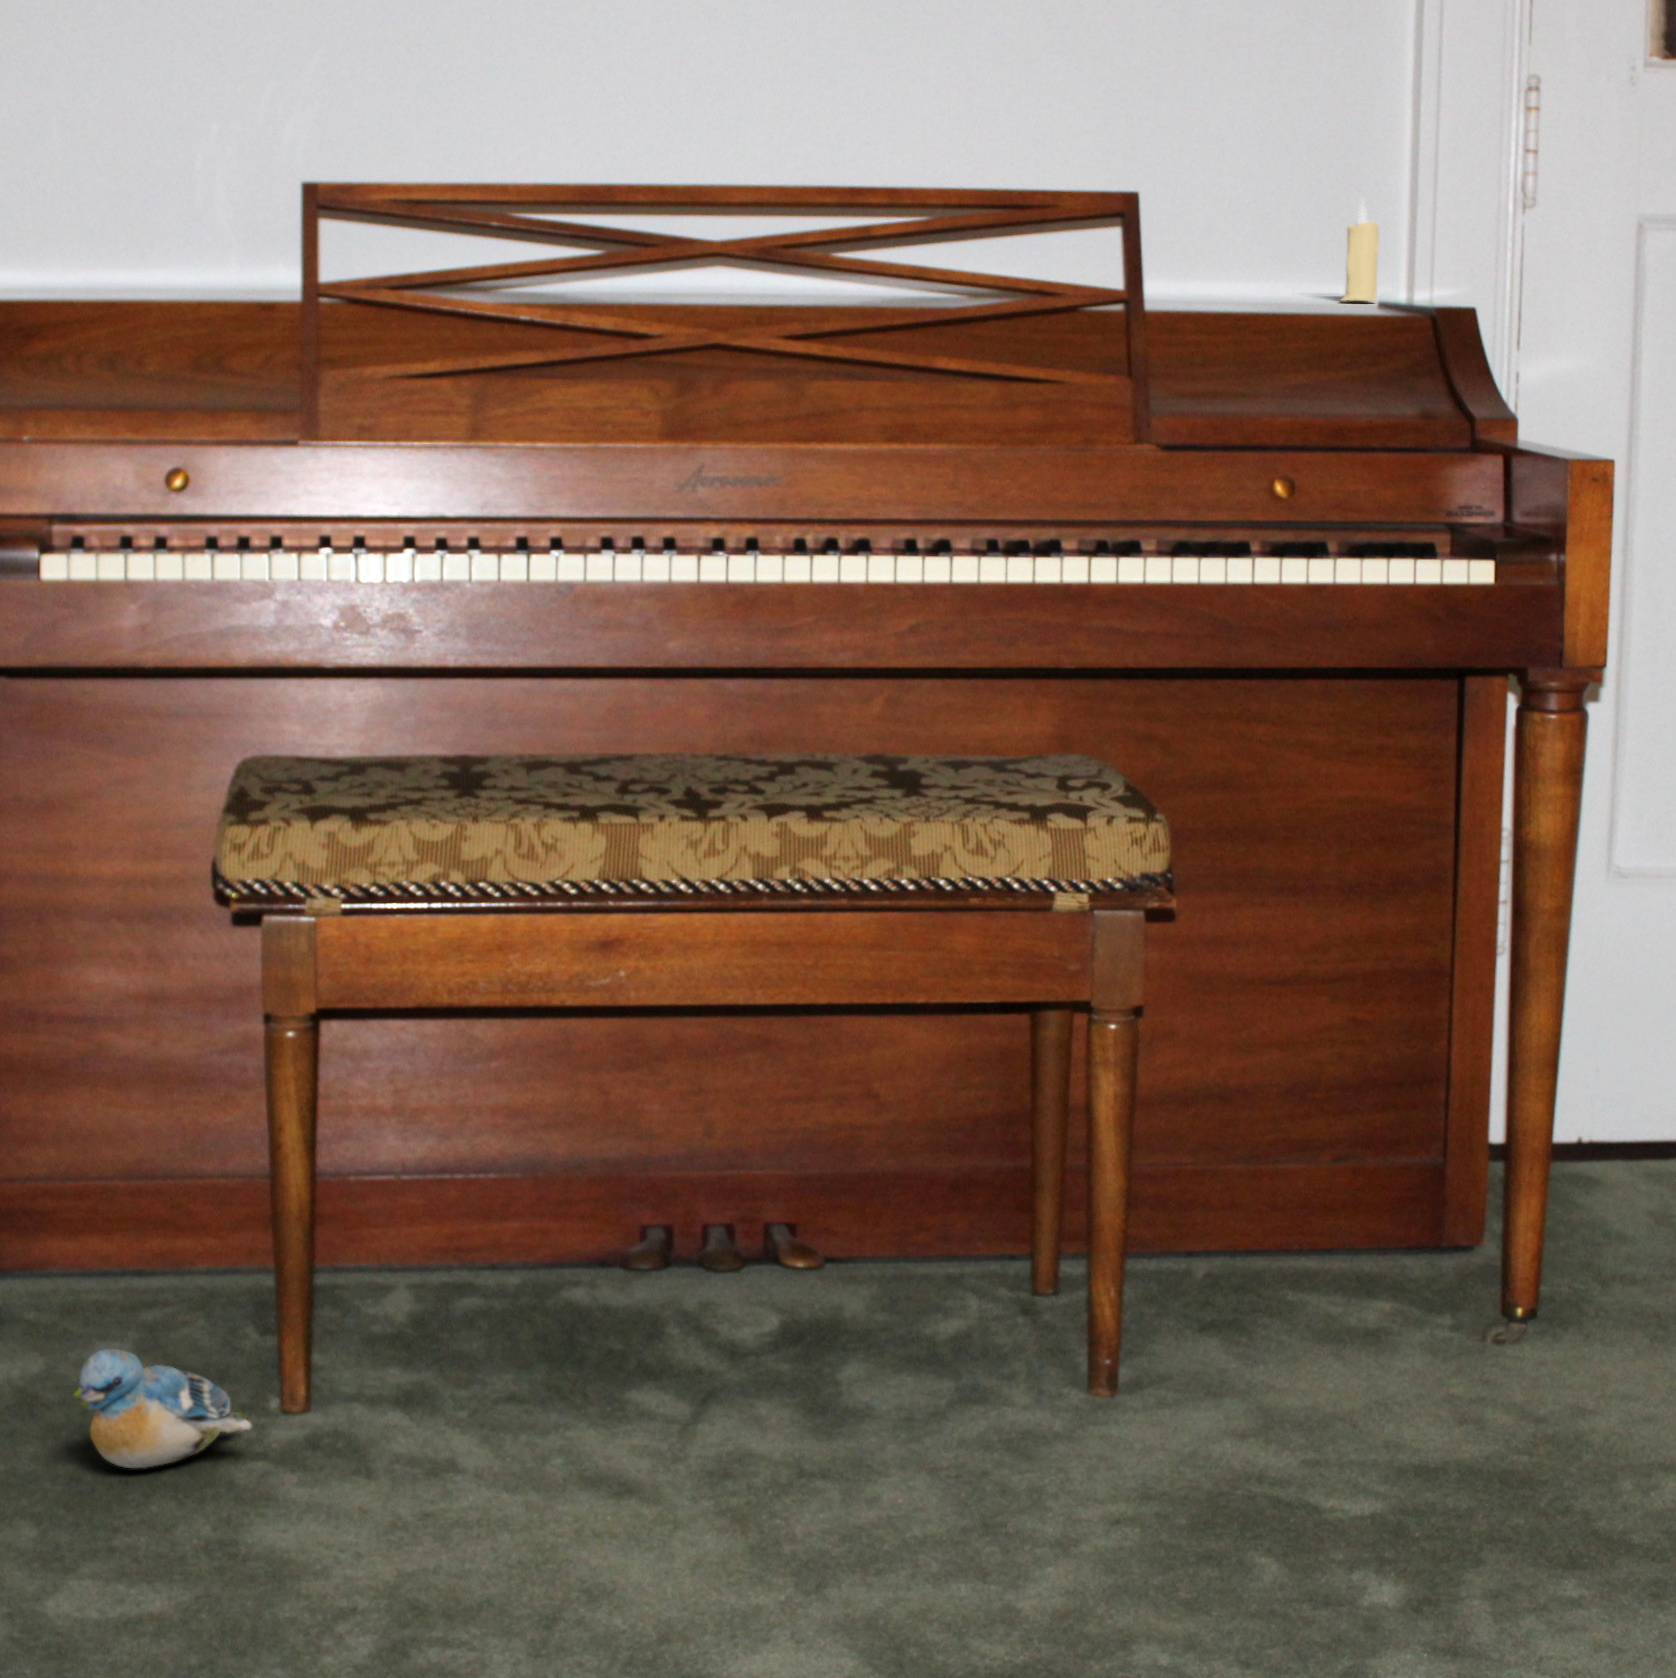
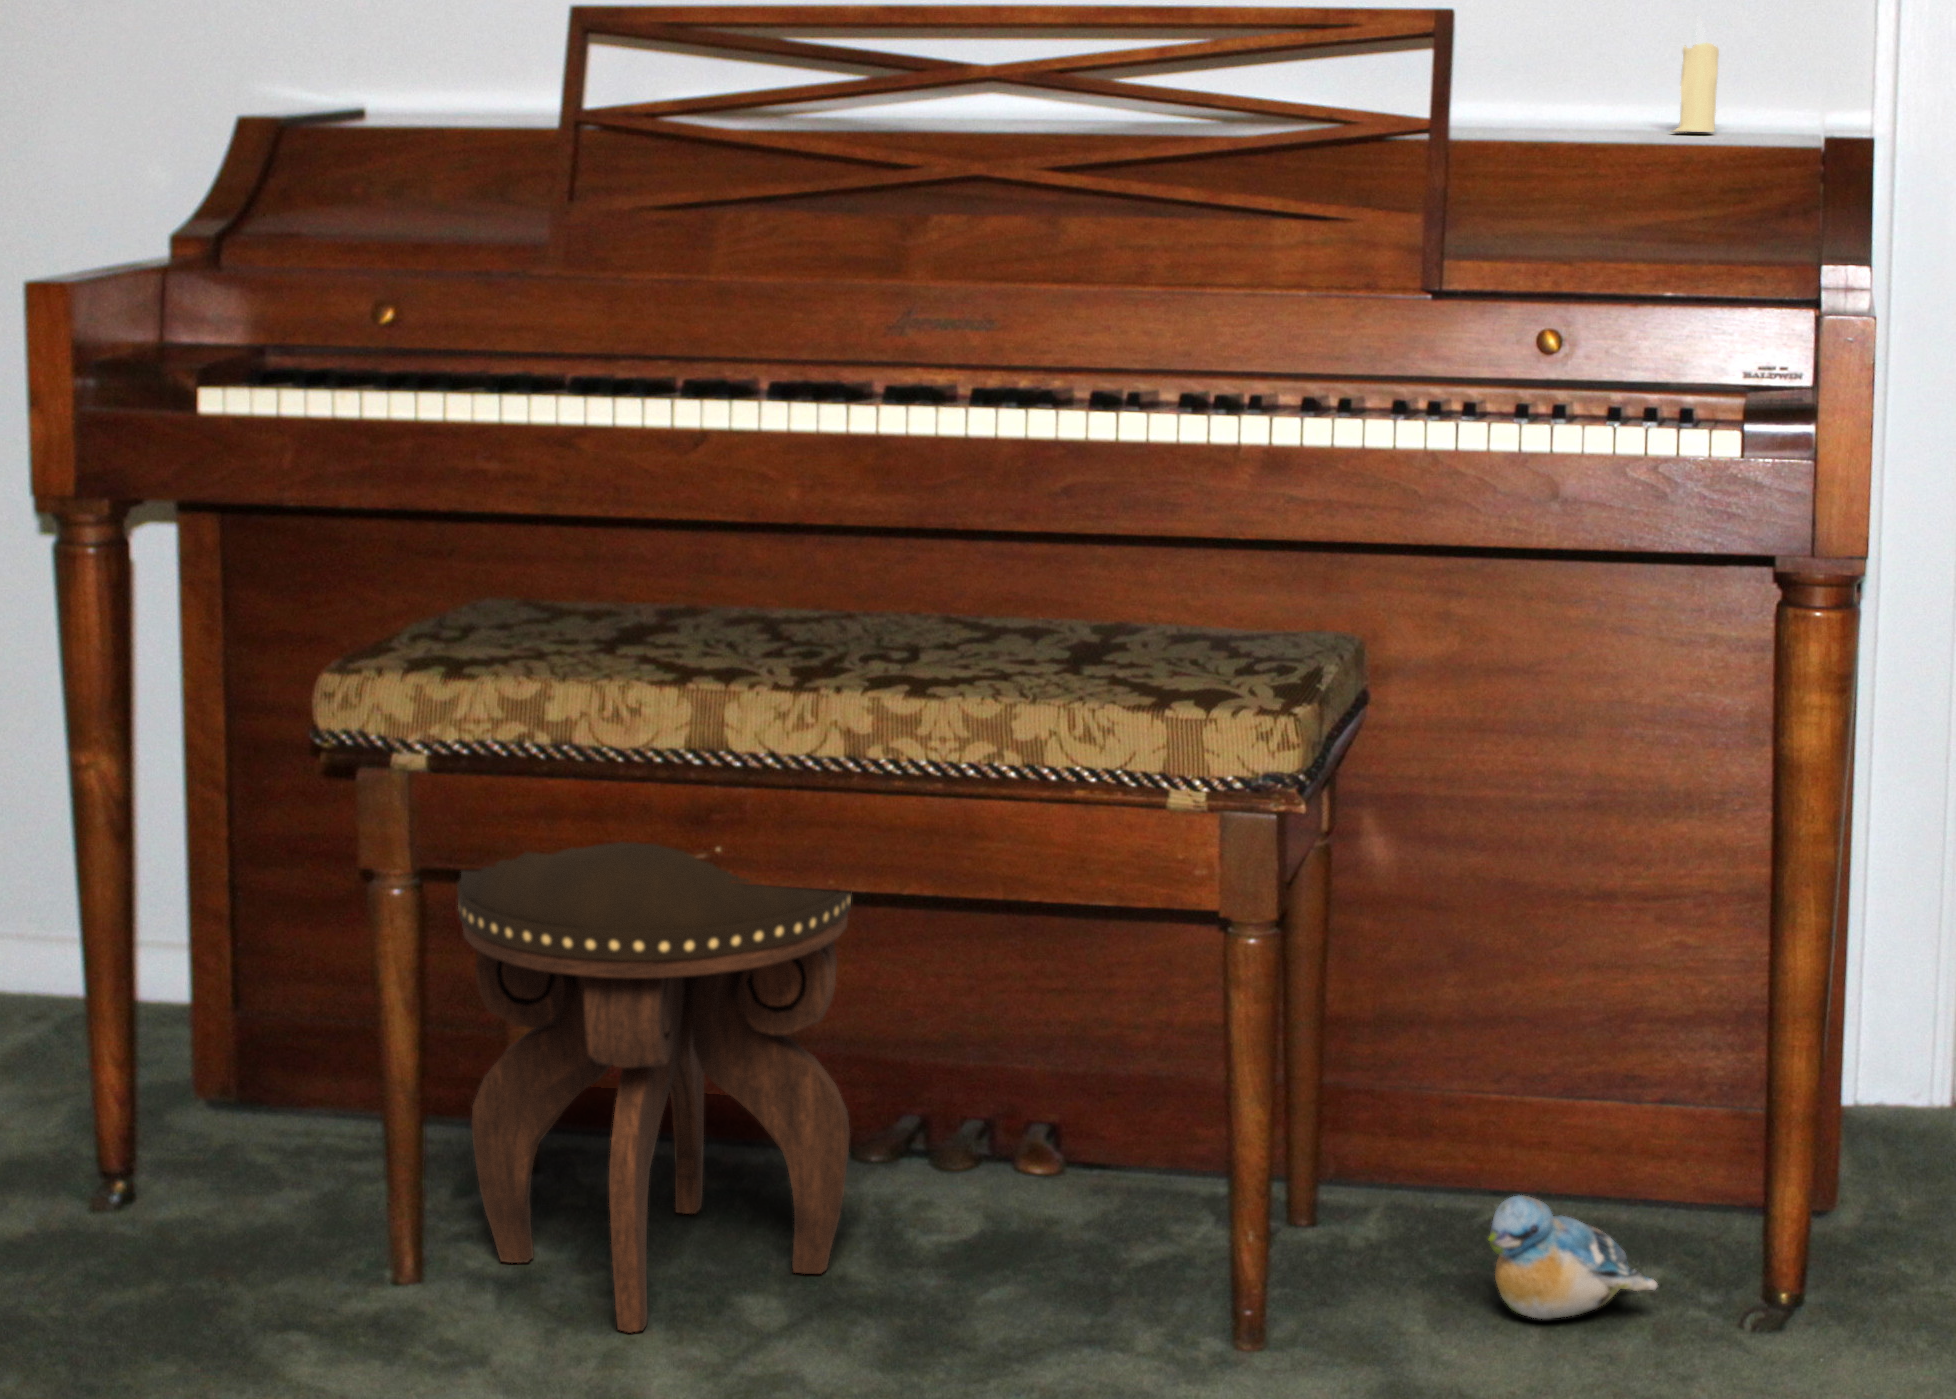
footstool: none [350,925,722,1435] -> present [457,842,851,1333]
plush toy: present [74,1349,251,1468] -> present [1488,1195,1657,1319]

